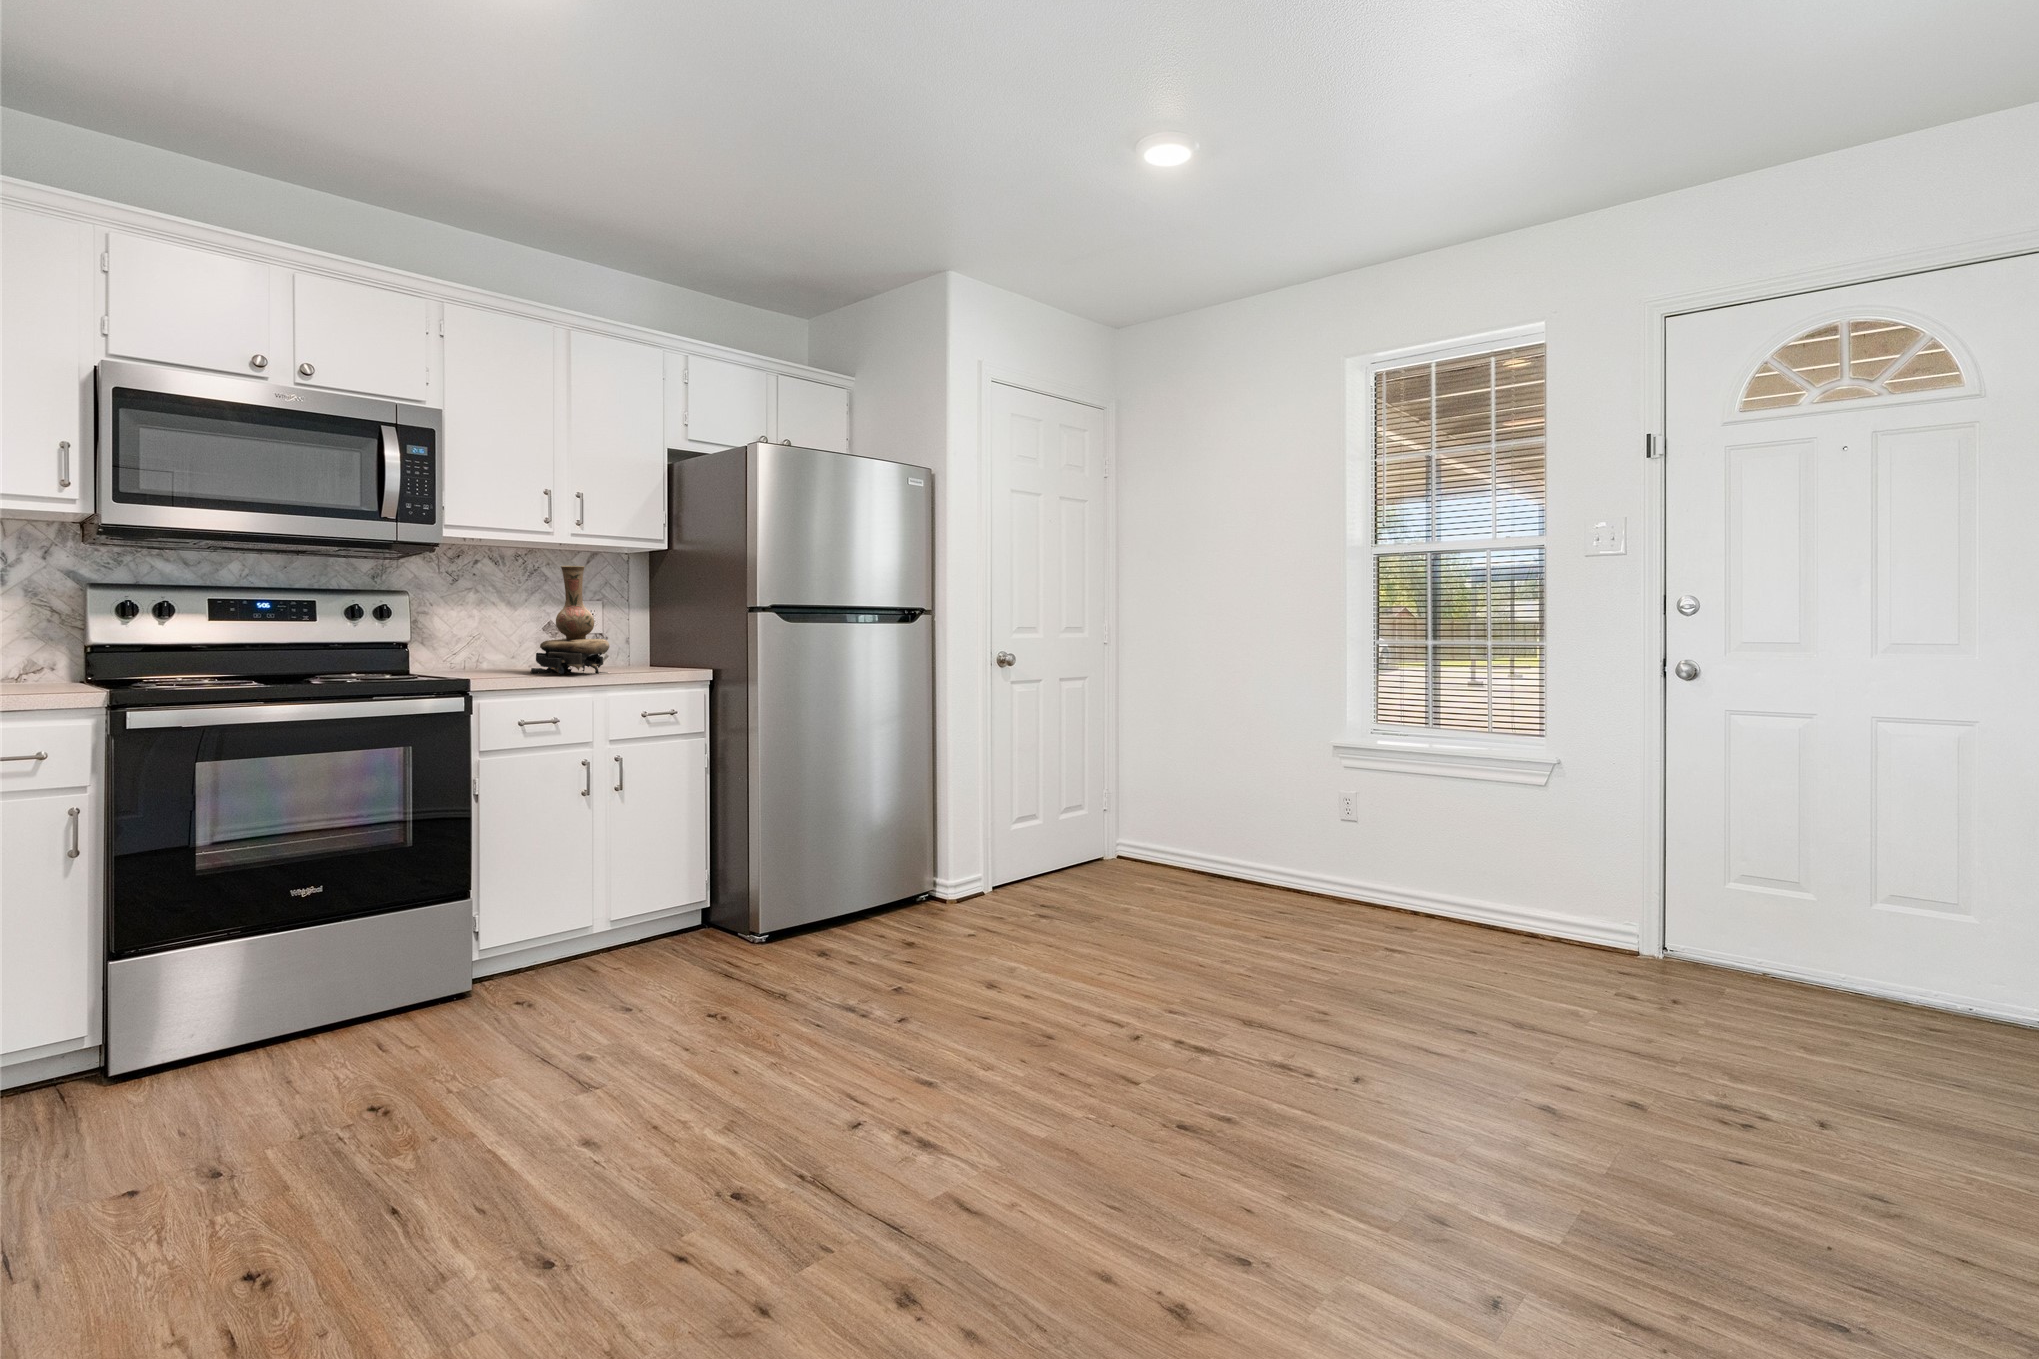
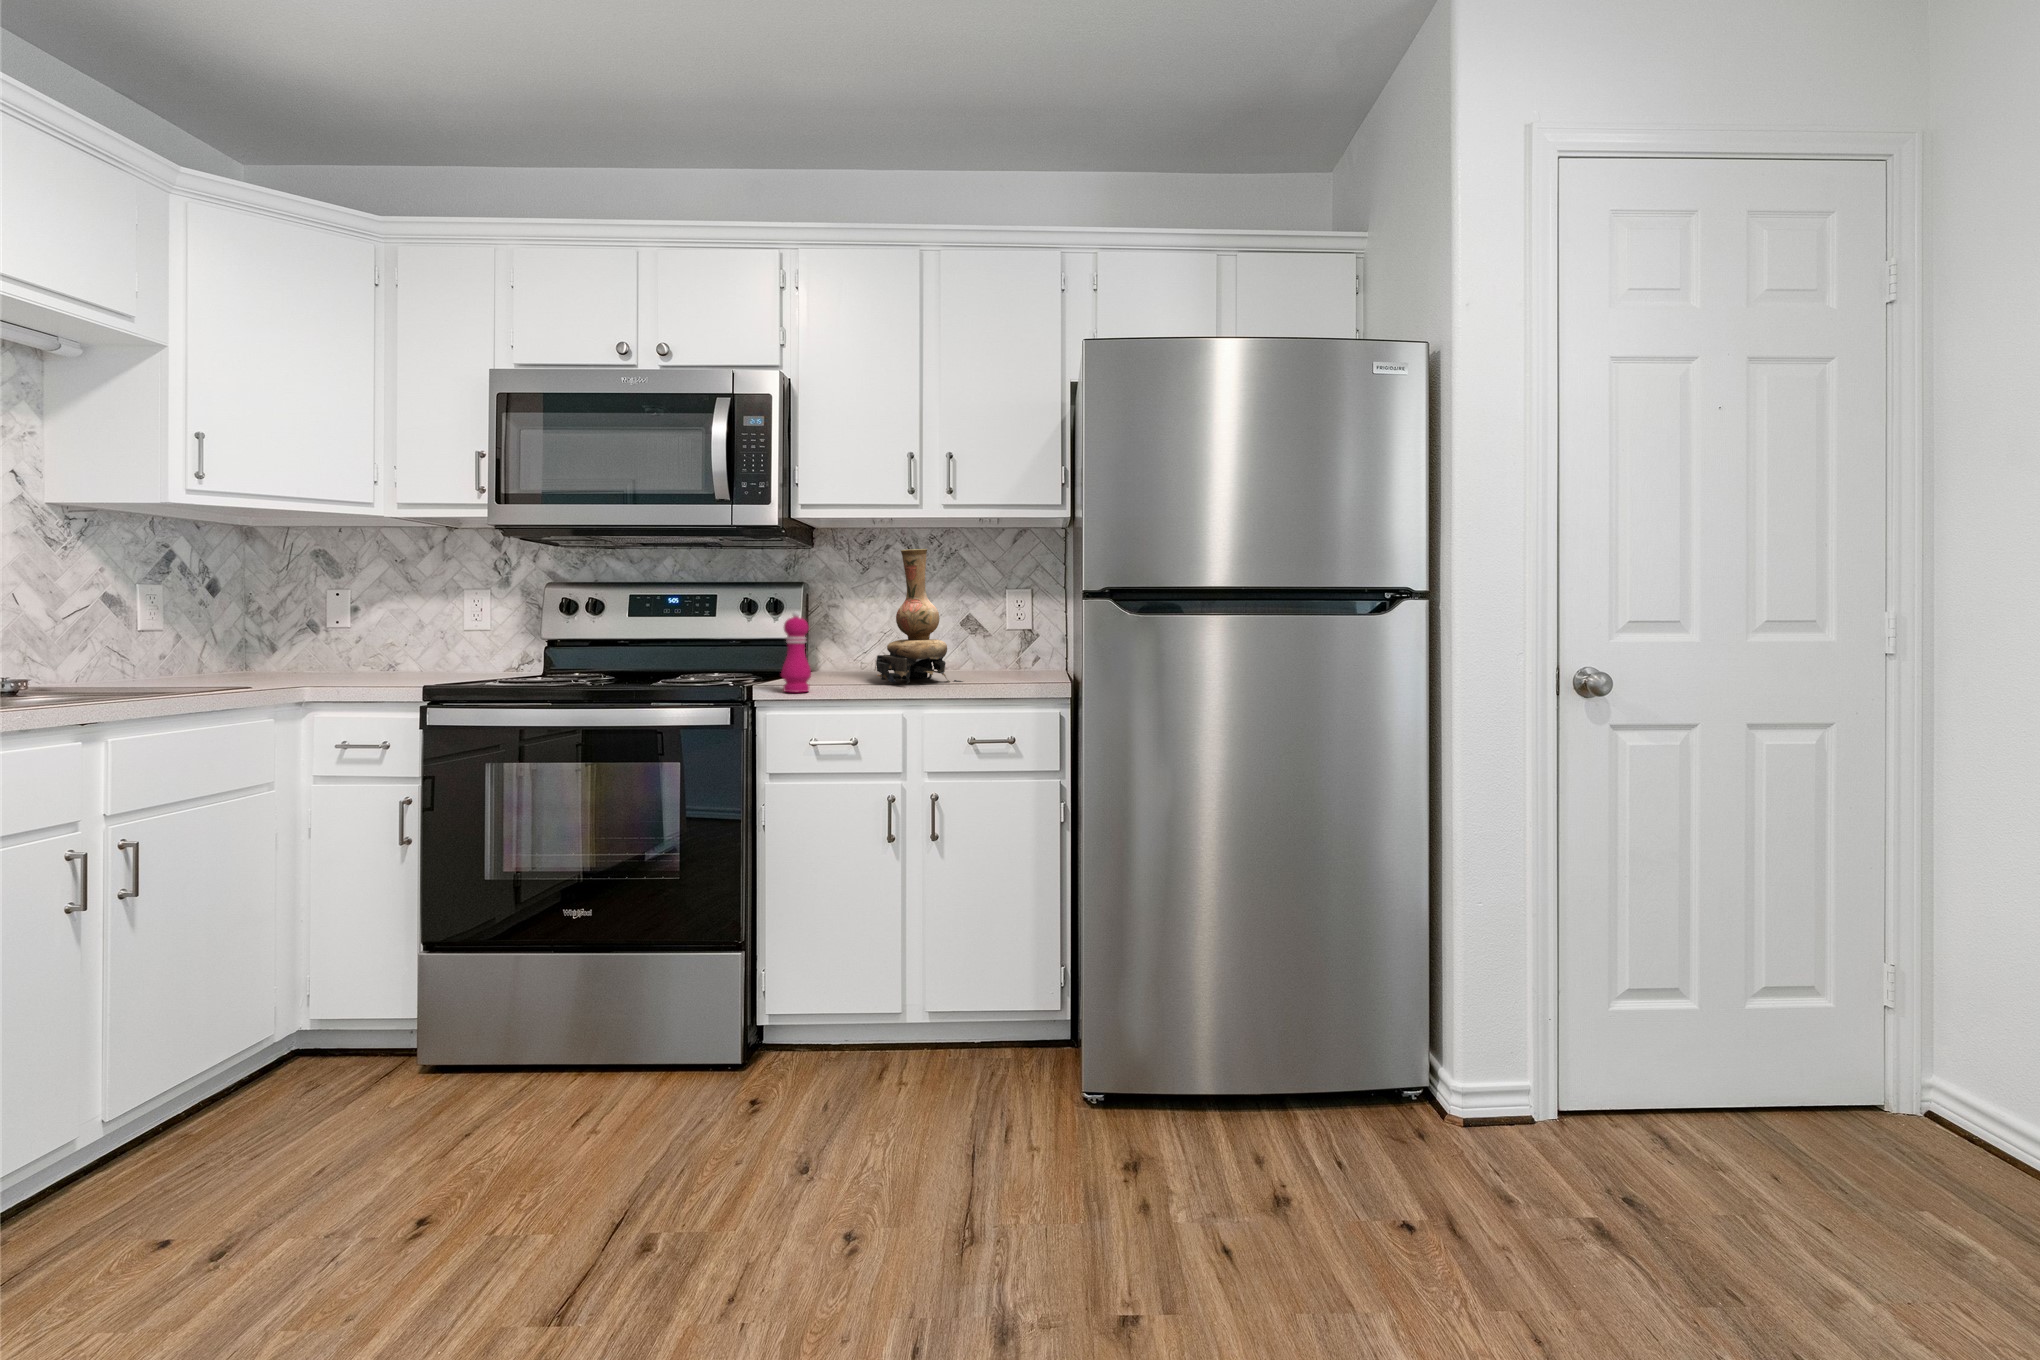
pepper mill: none [491,614,519,682] -> present [781,611,811,692]

